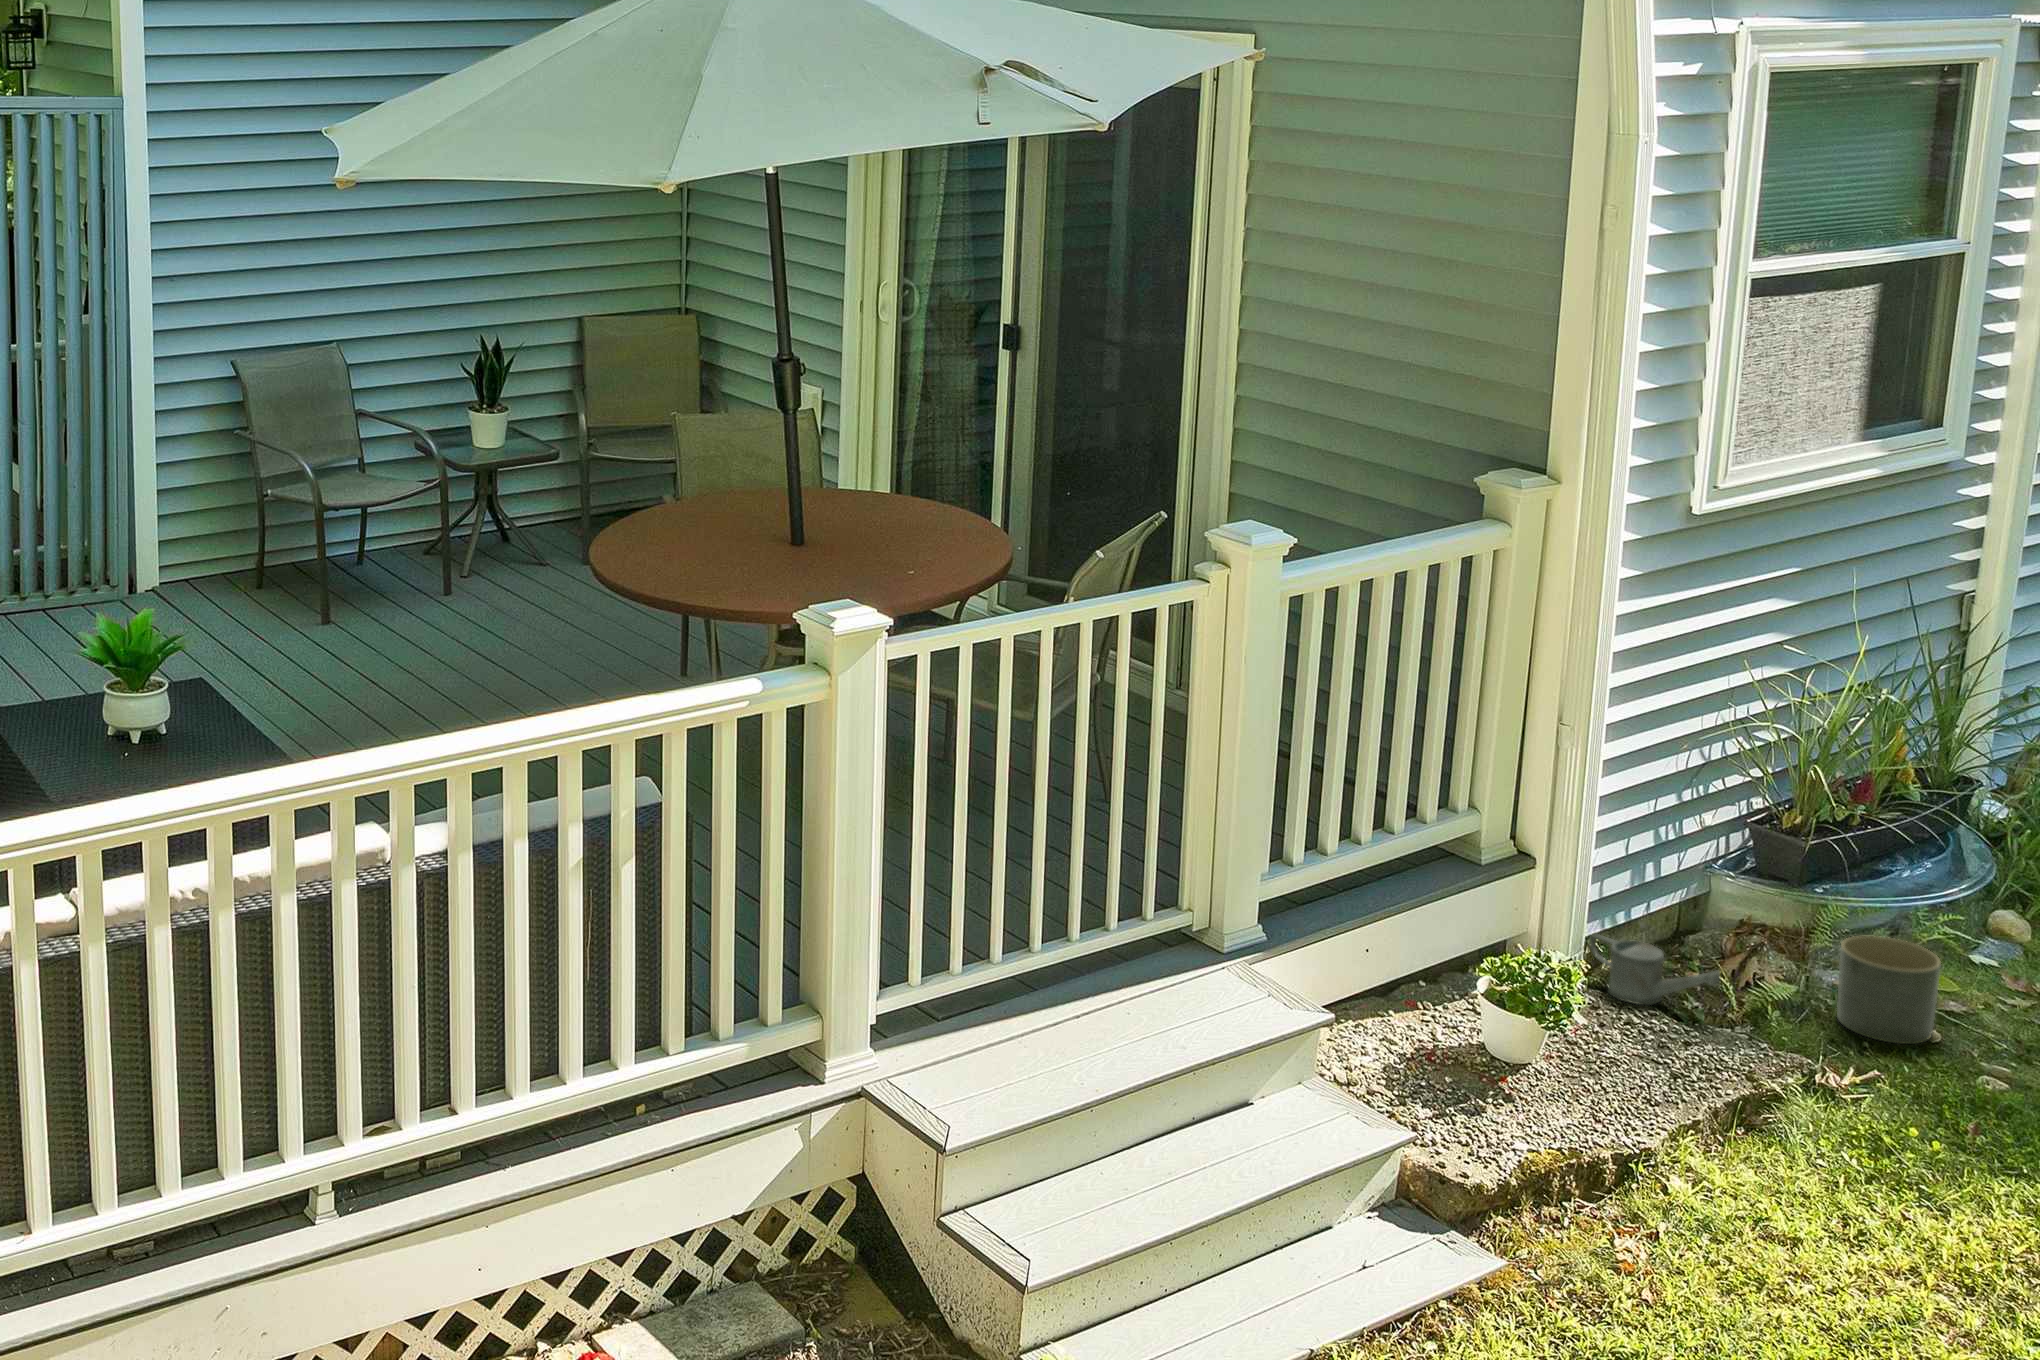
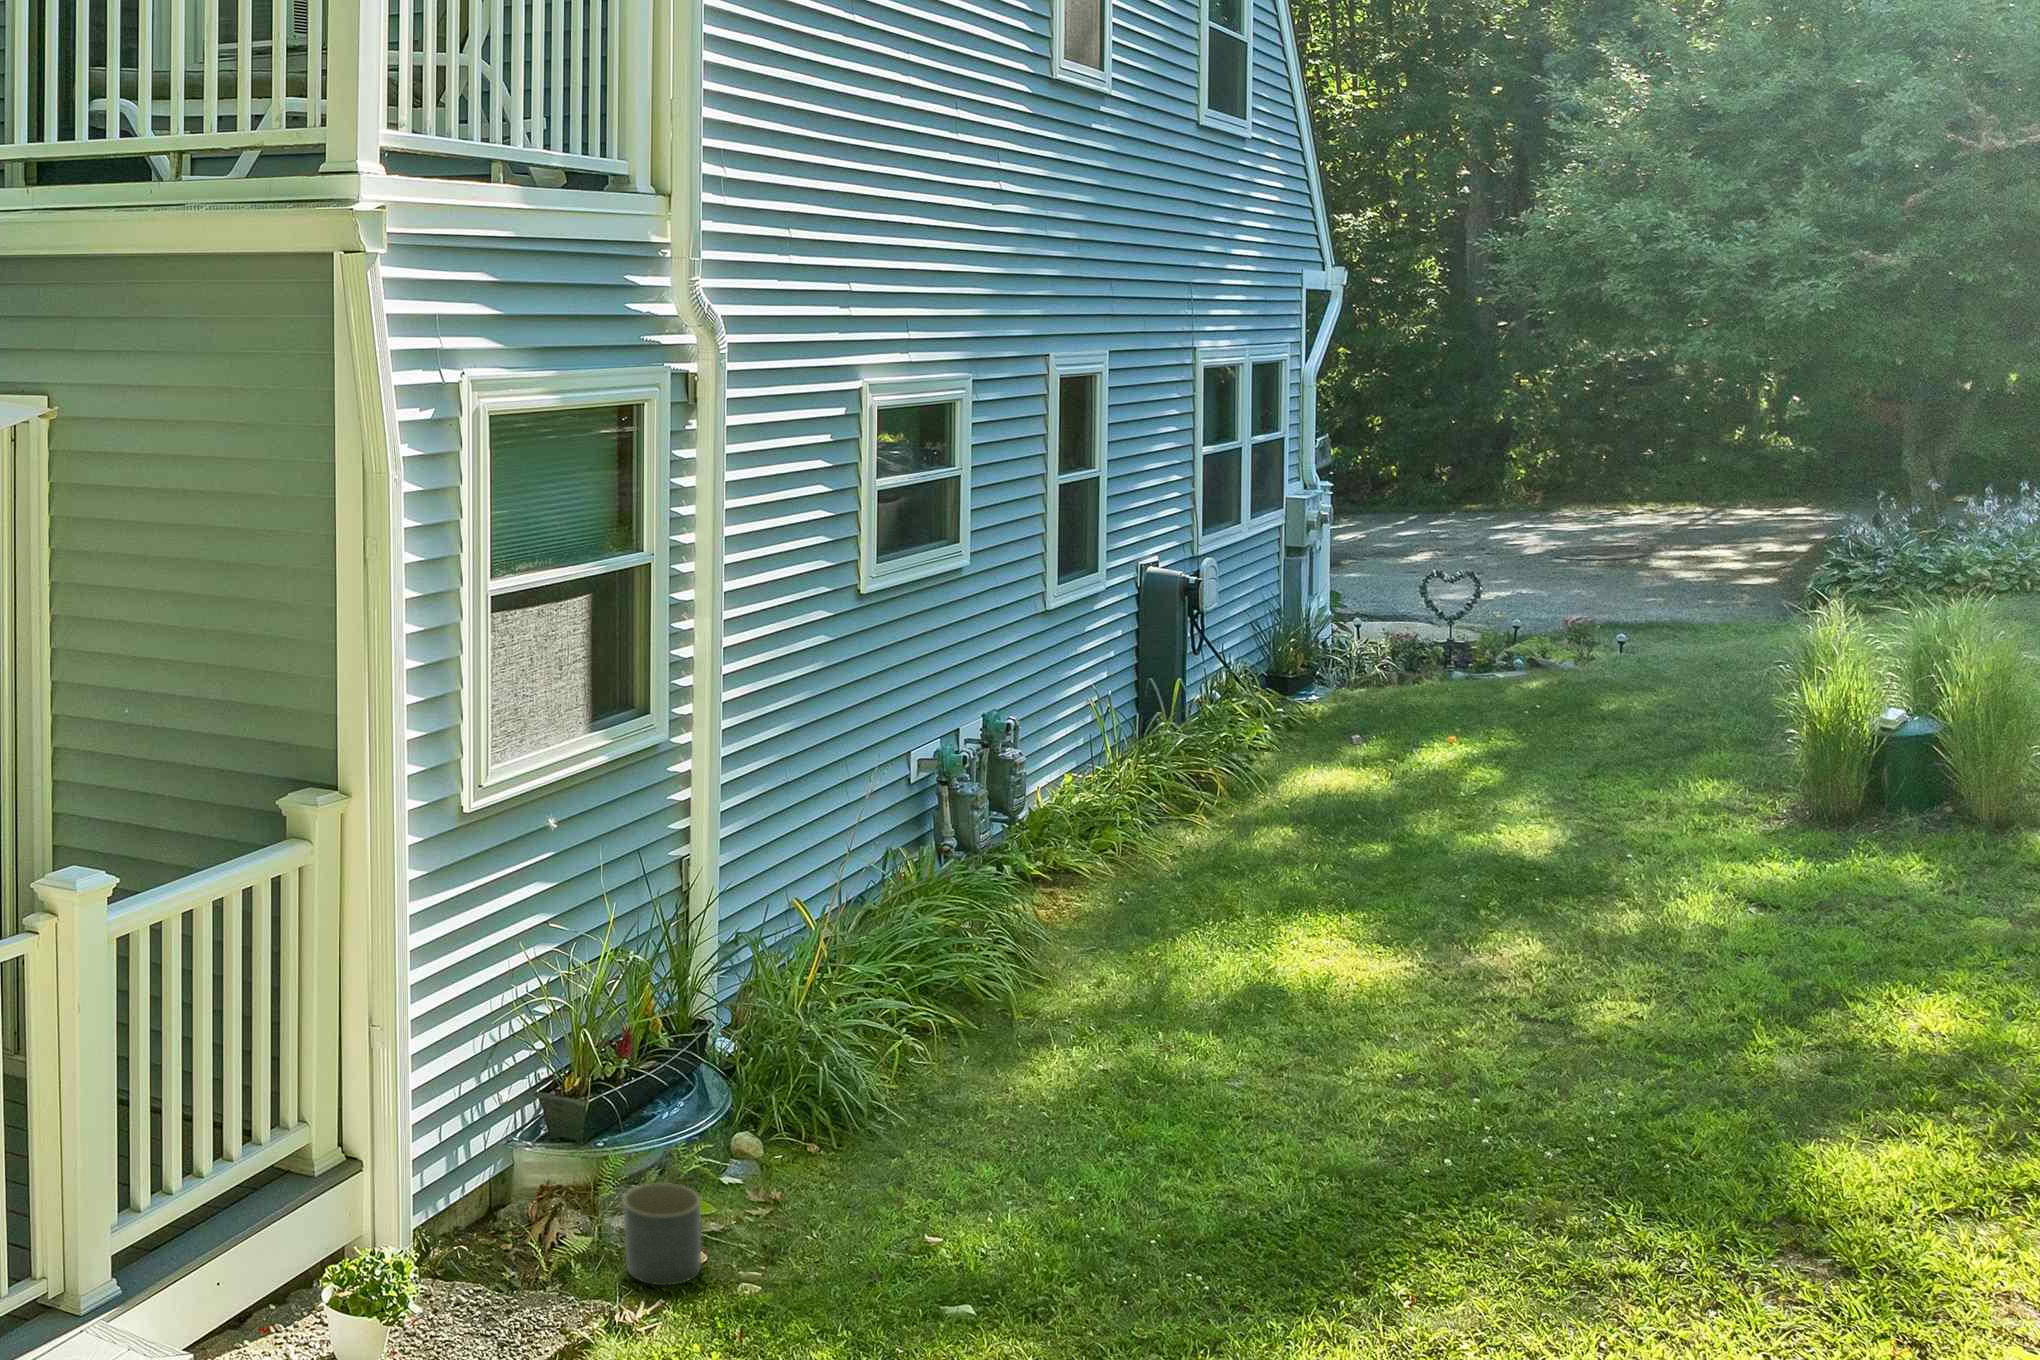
watering can: present [1589,934,1720,1005] -> none [420,1237,532,1302]

